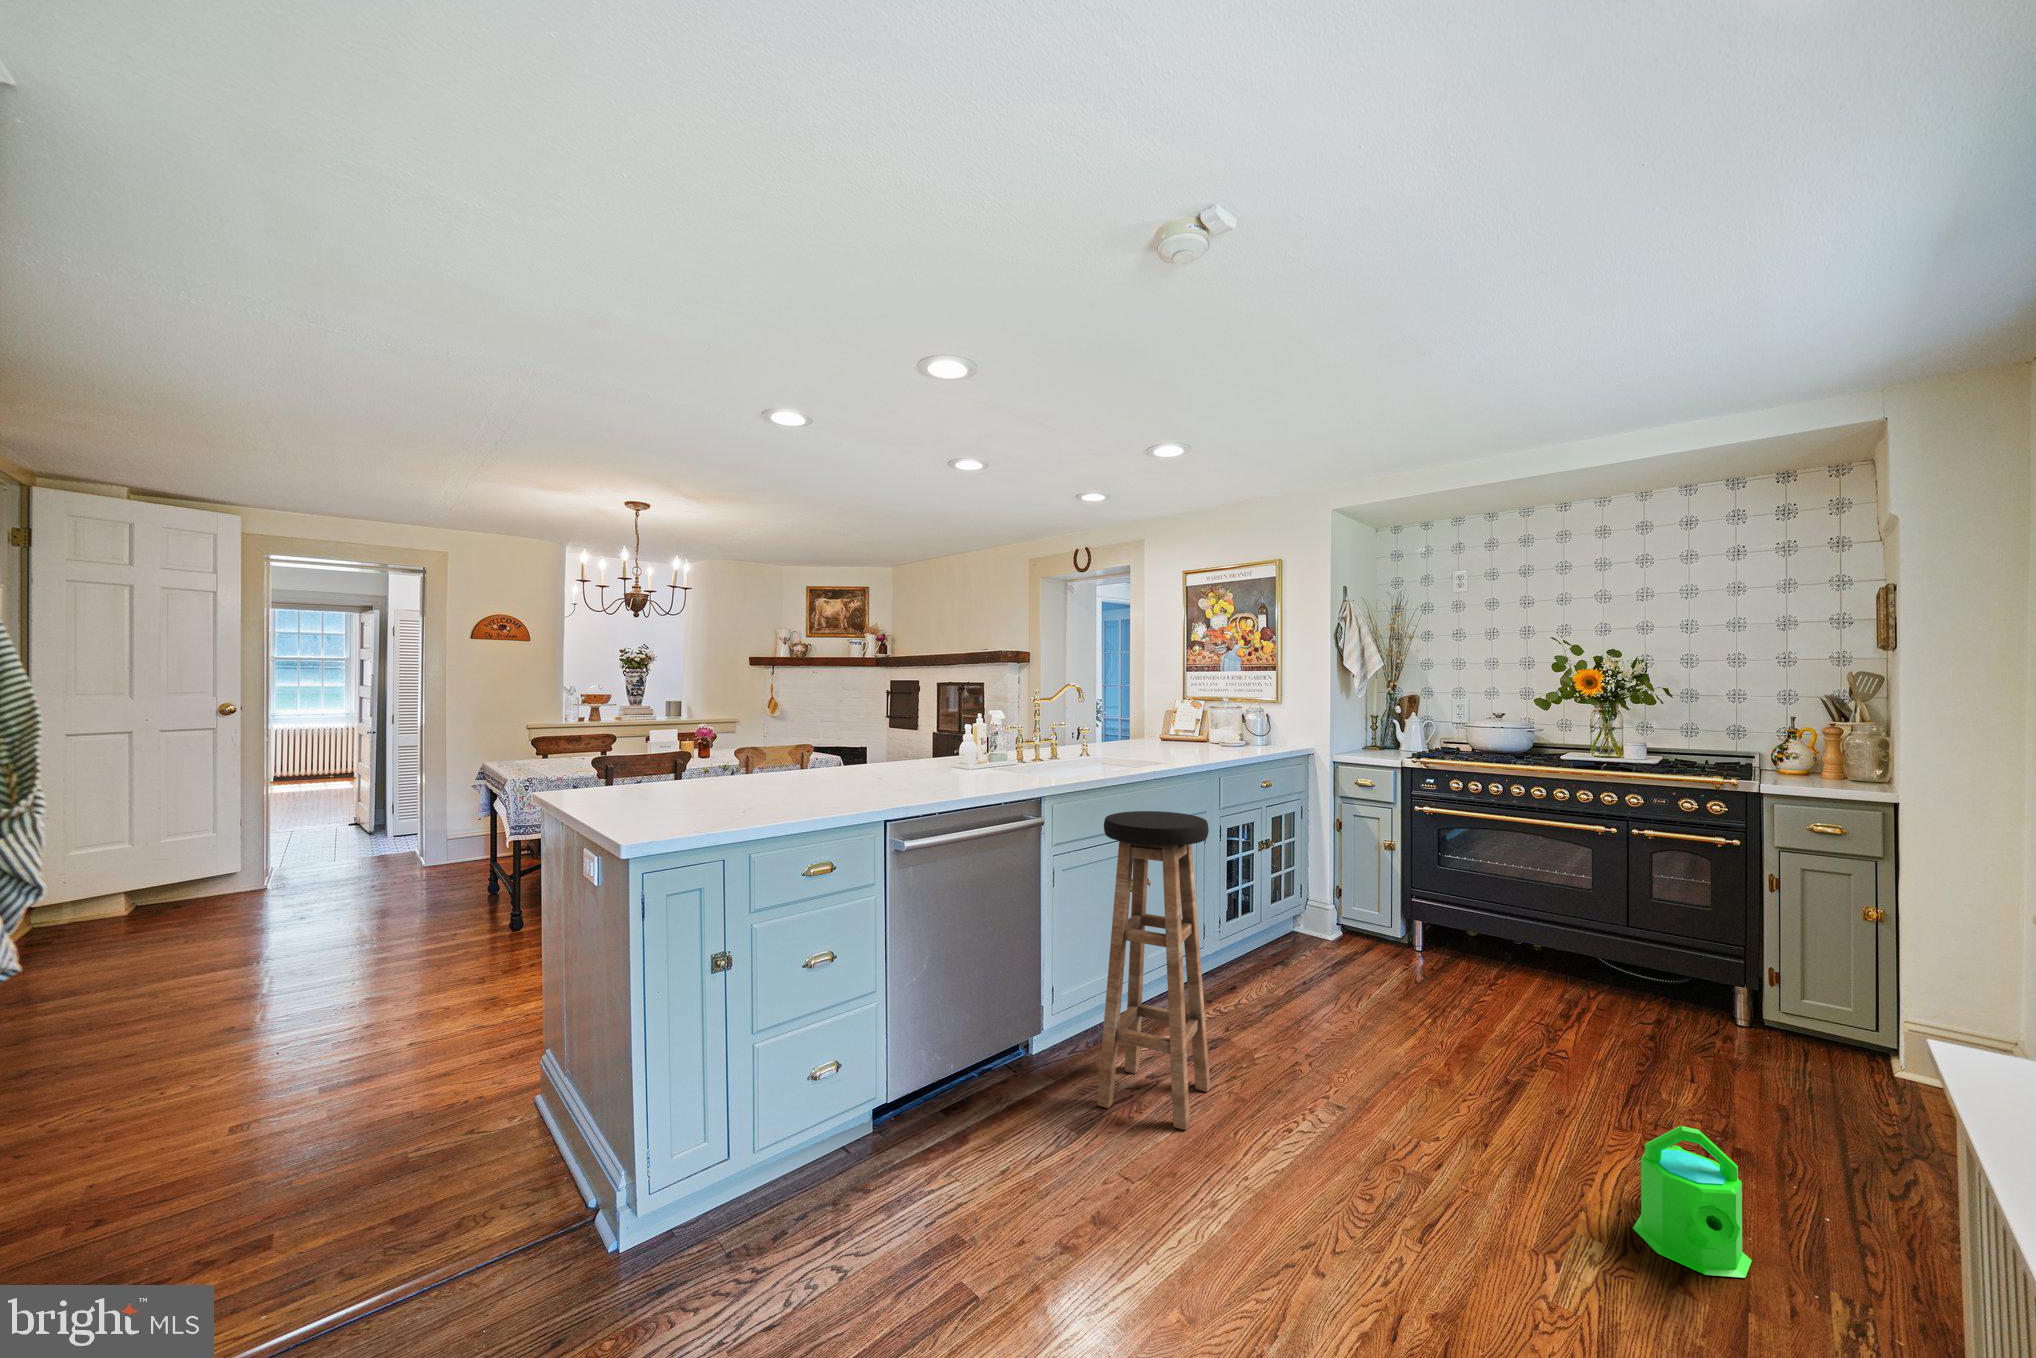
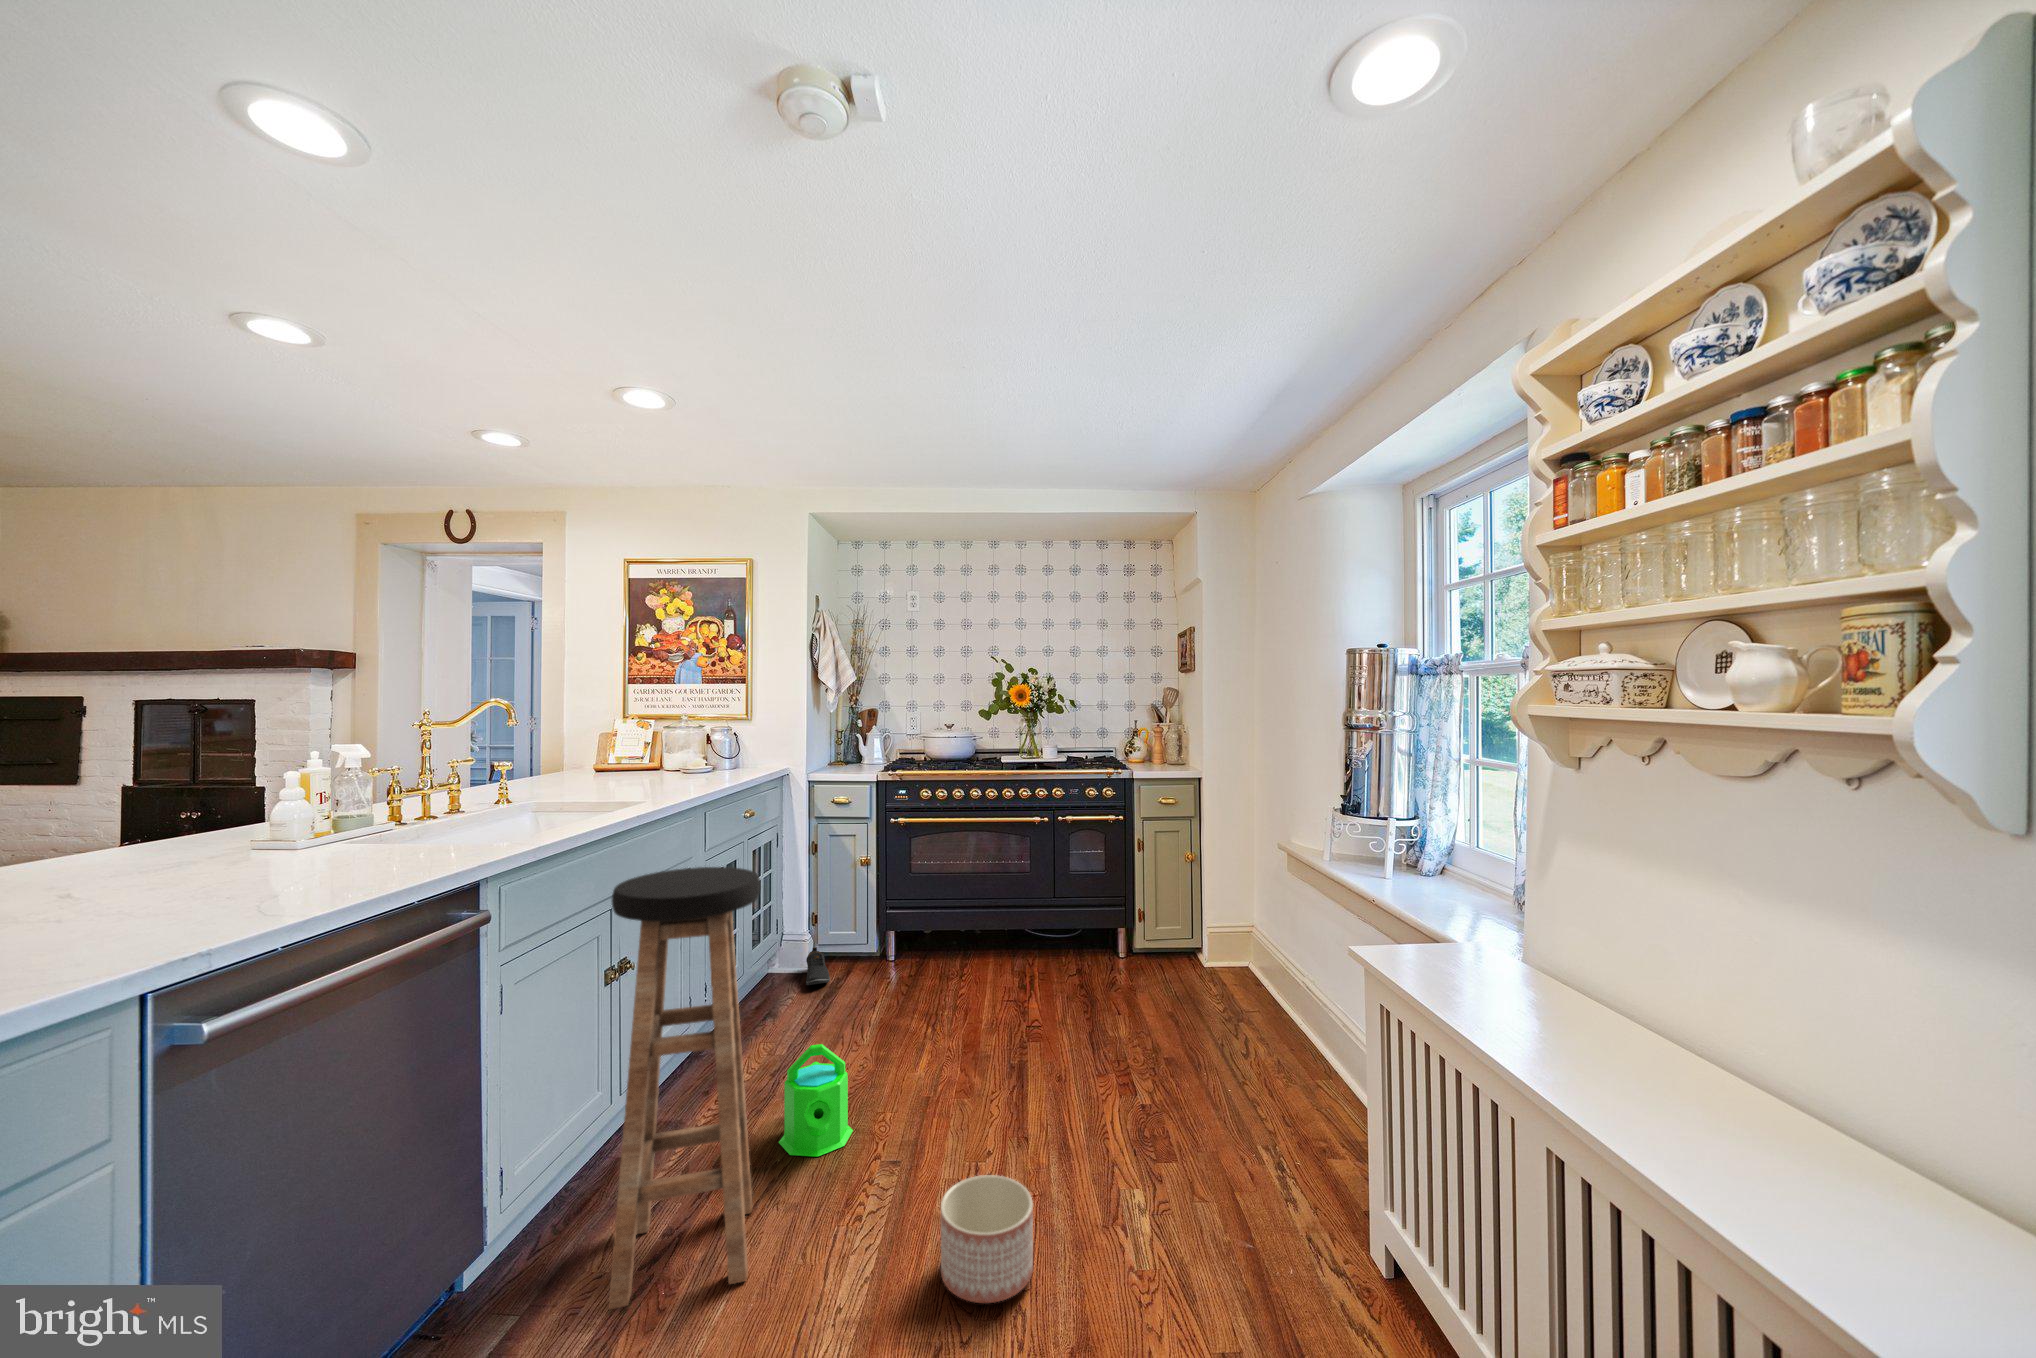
shoe: none [1323,919,1348,953] -> present [806,947,830,985]
watering can: present [1633,1126,1752,1278] -> present [779,1044,853,1157]
planter: none [1335,1129,1430,1245] -> present [941,1175,1033,1303]

